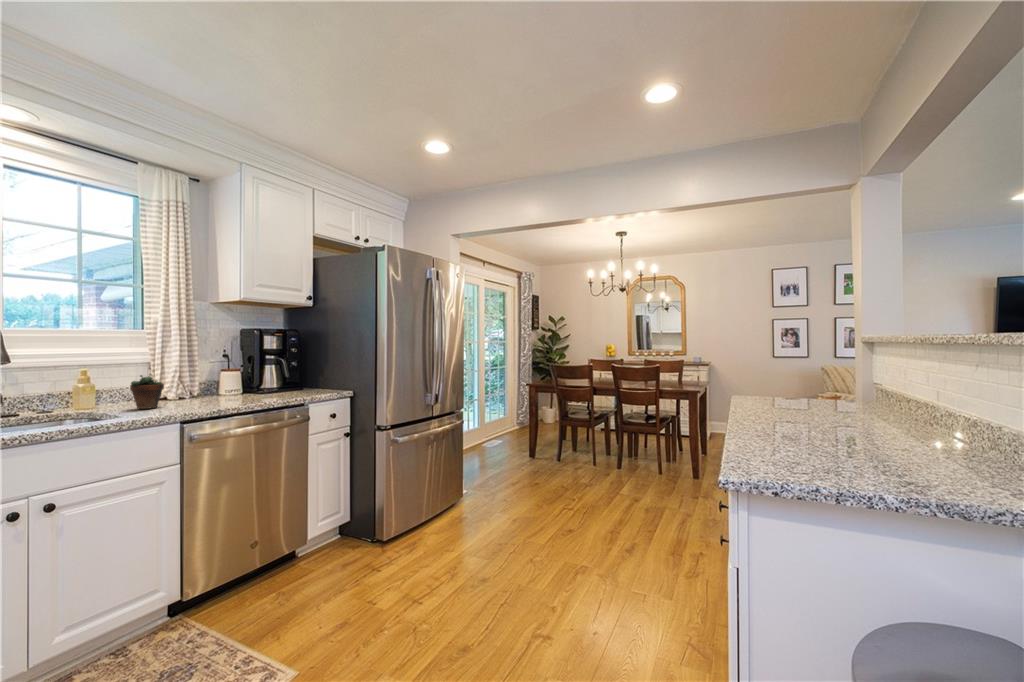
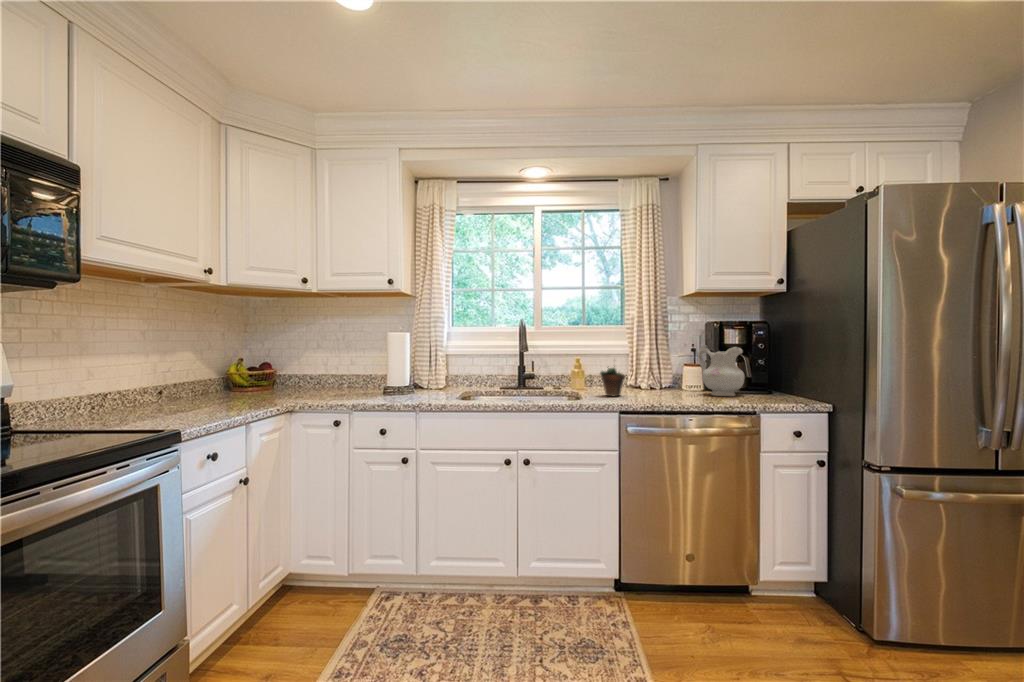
ceramic pitcher: none [241,350,286,395] -> present [698,346,744,396]

